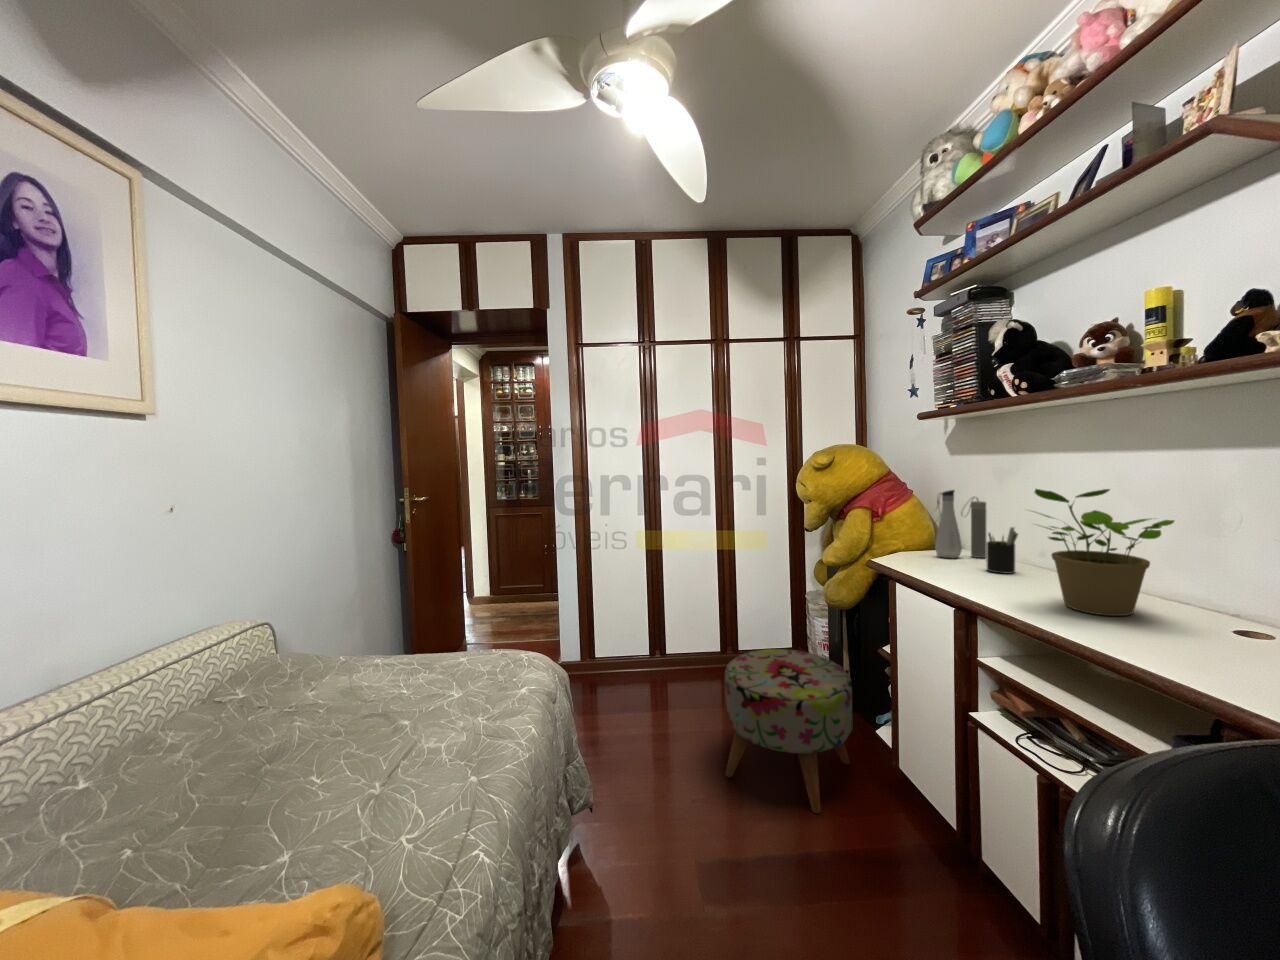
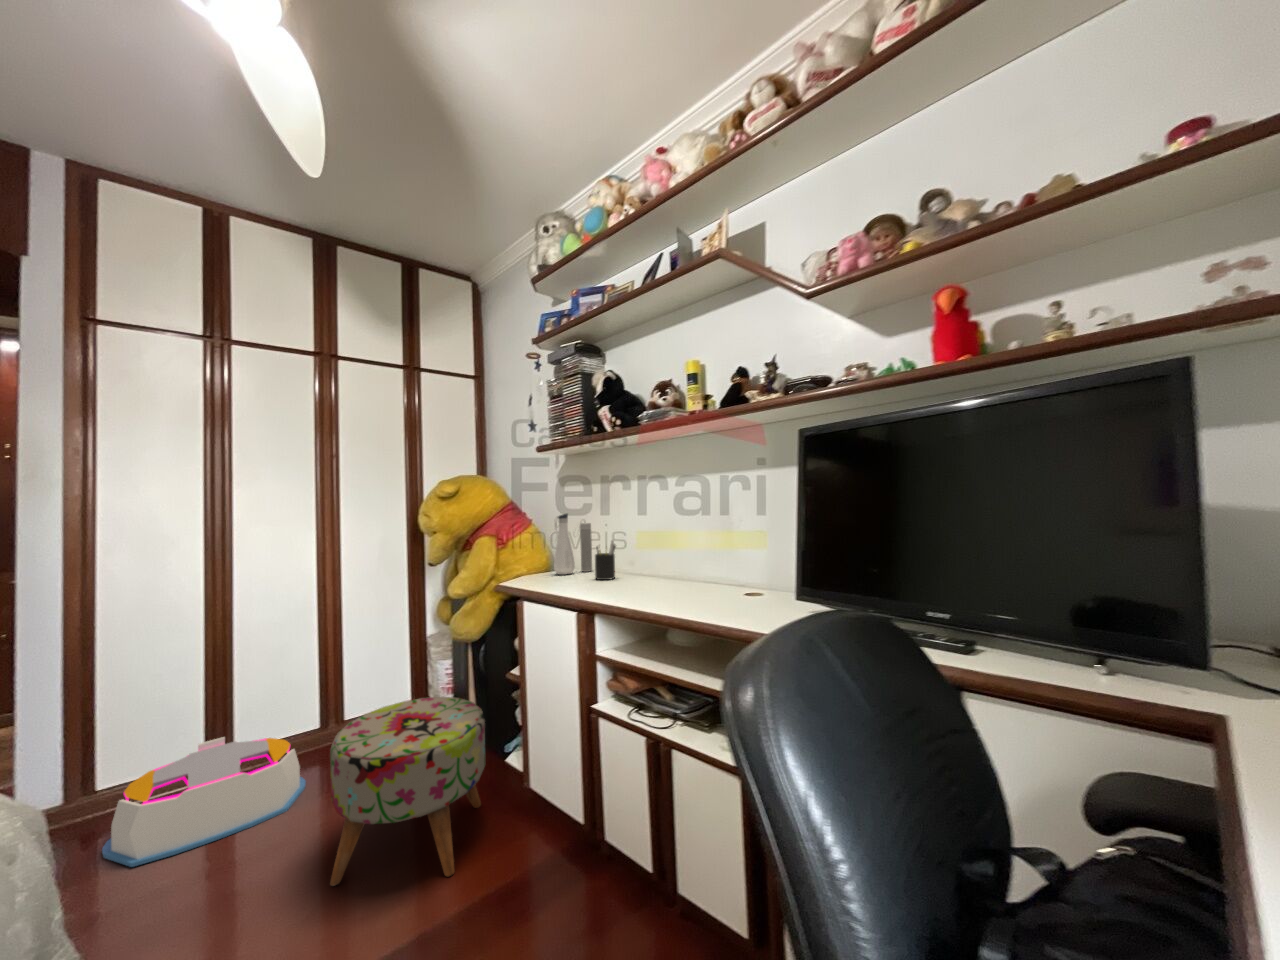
potted plant: present [1034,489,1174,616] -> none [624,497,712,596]
storage bin: none [603,639,712,710] -> present [102,737,306,867]

